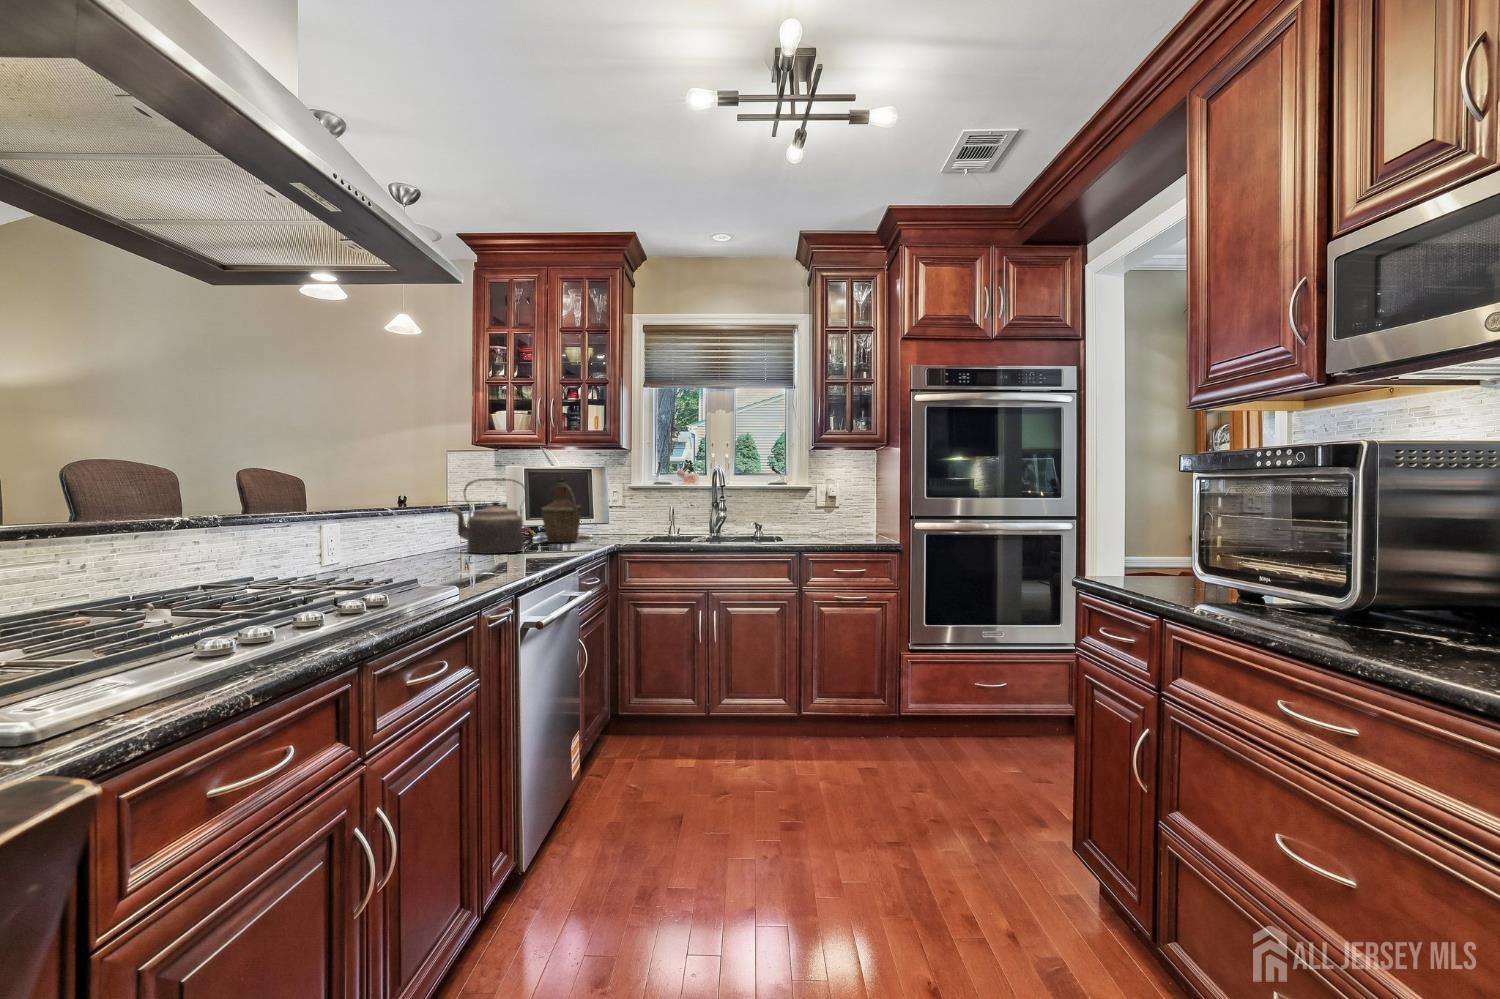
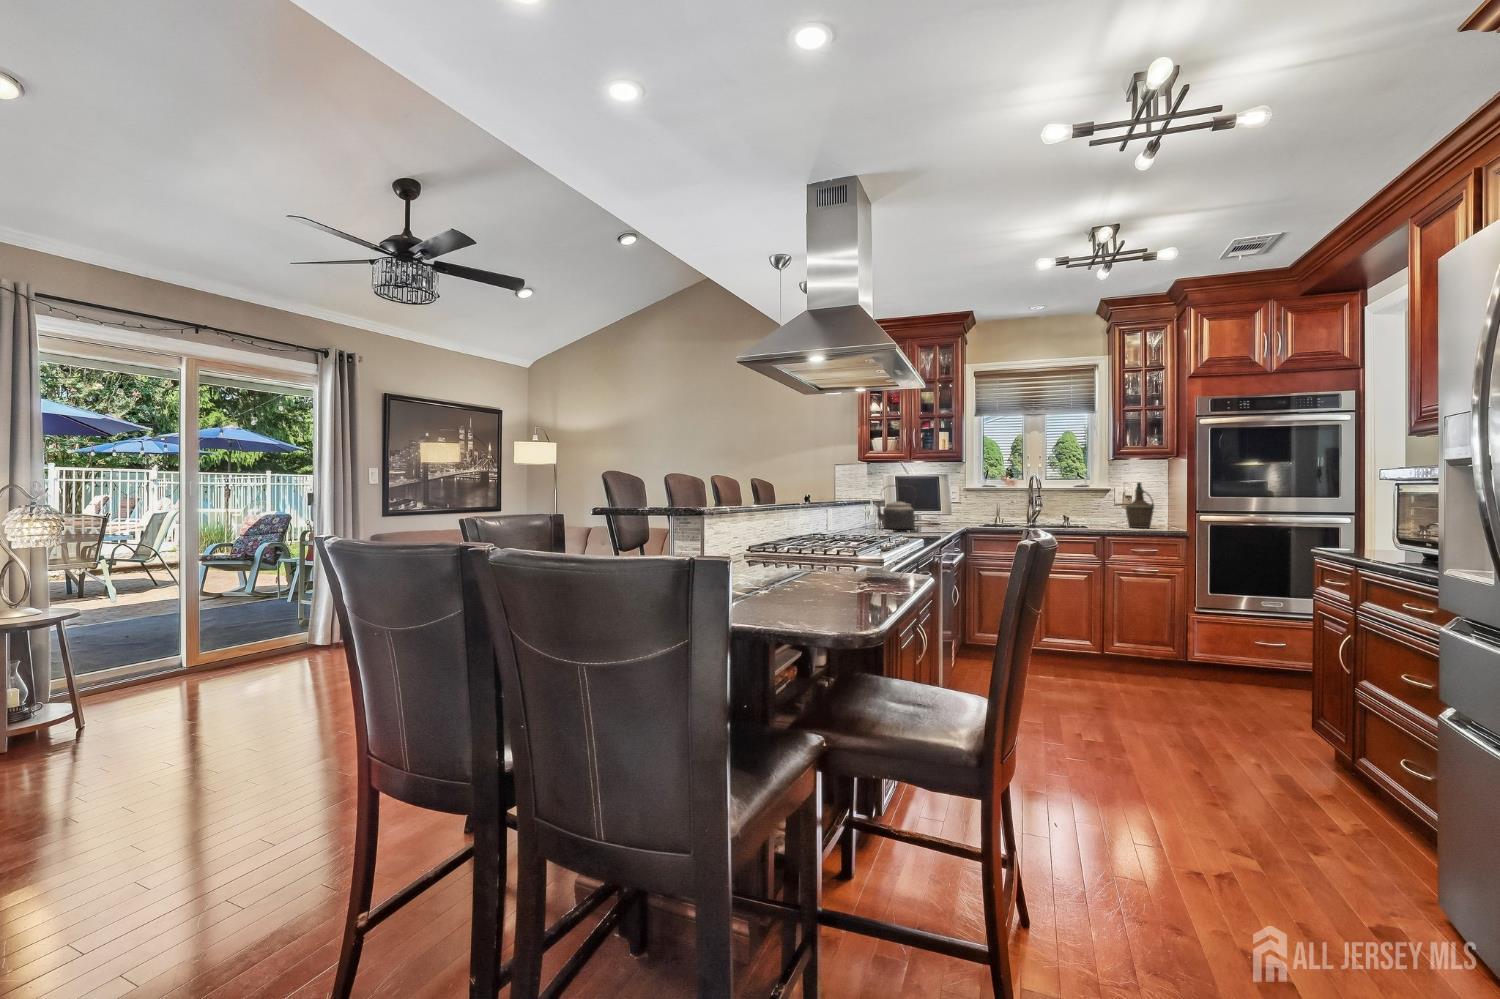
bottle: present [542,471,581,542] -> present [1126,482,1154,528]

